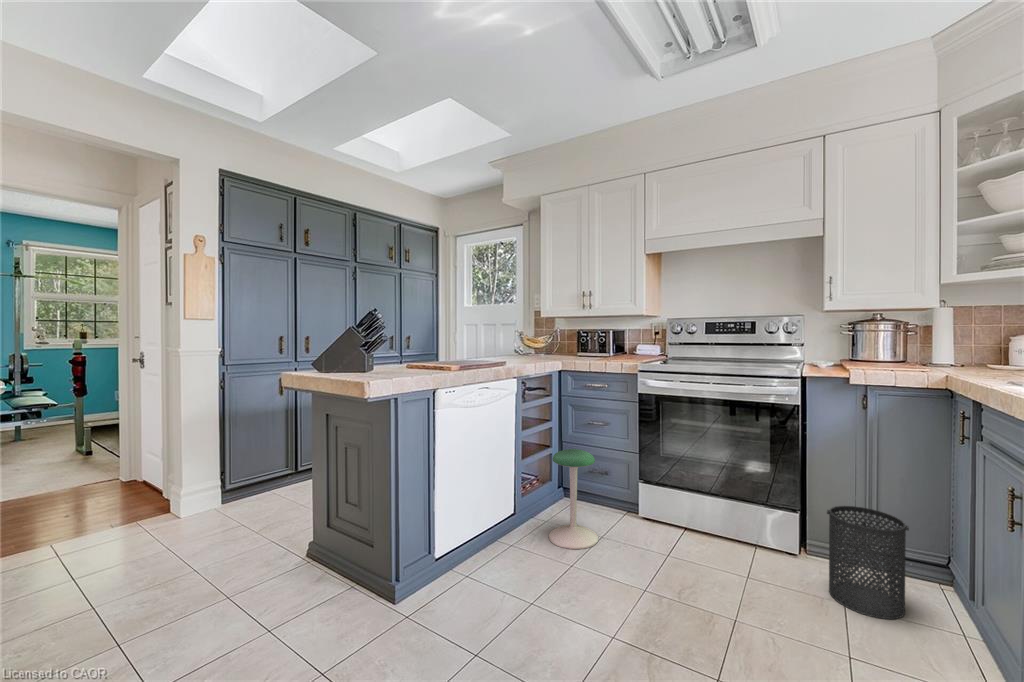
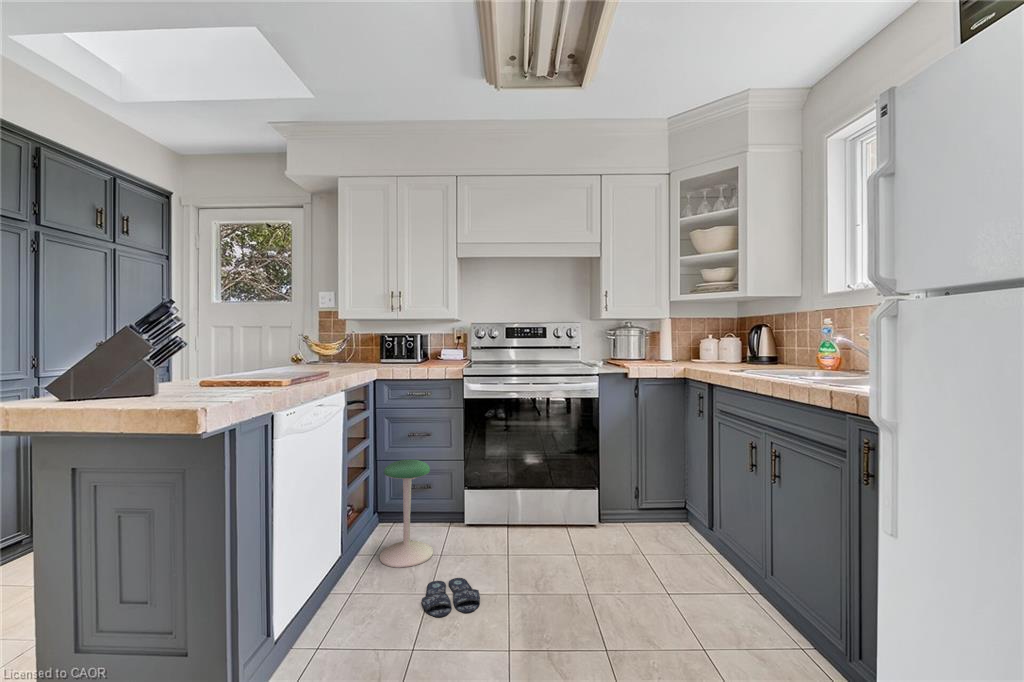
trash can: present [827,506,909,619] -> none [623,473,674,555]
slippers: none [563,568,621,608] -> present [422,578,480,618]

